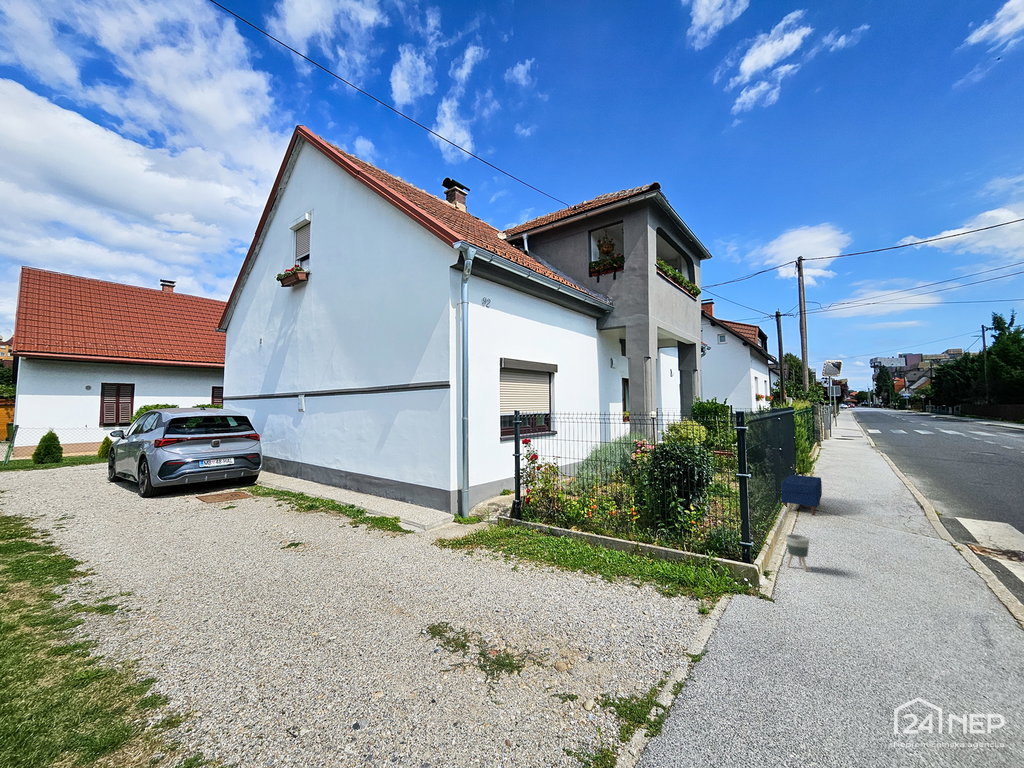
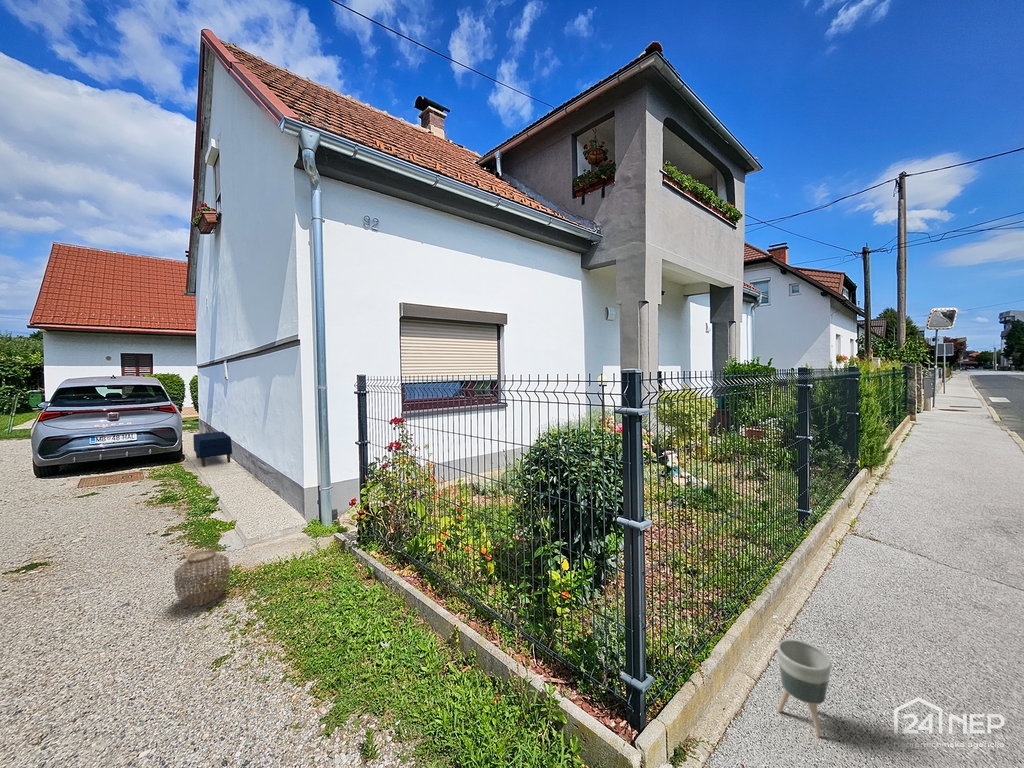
bench: present [781,475,822,516] -> present [193,432,232,466]
woven basket: none [432,521,460,554] -> present [174,550,230,606]

